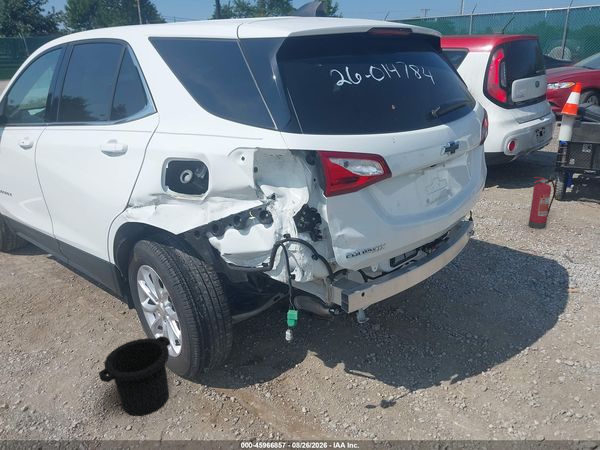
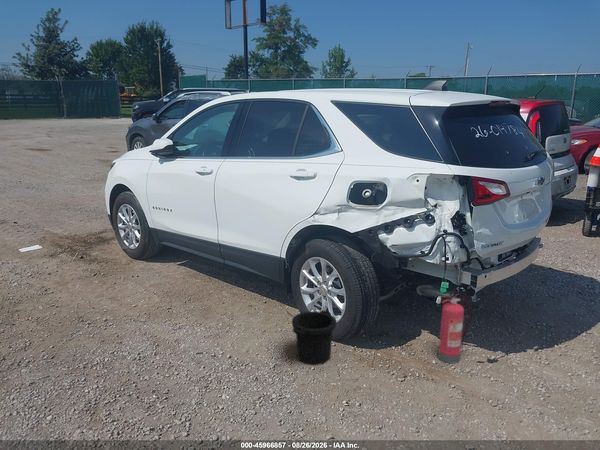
fire extinguisher: present [529,177,555,229] -> present [438,296,471,363]

